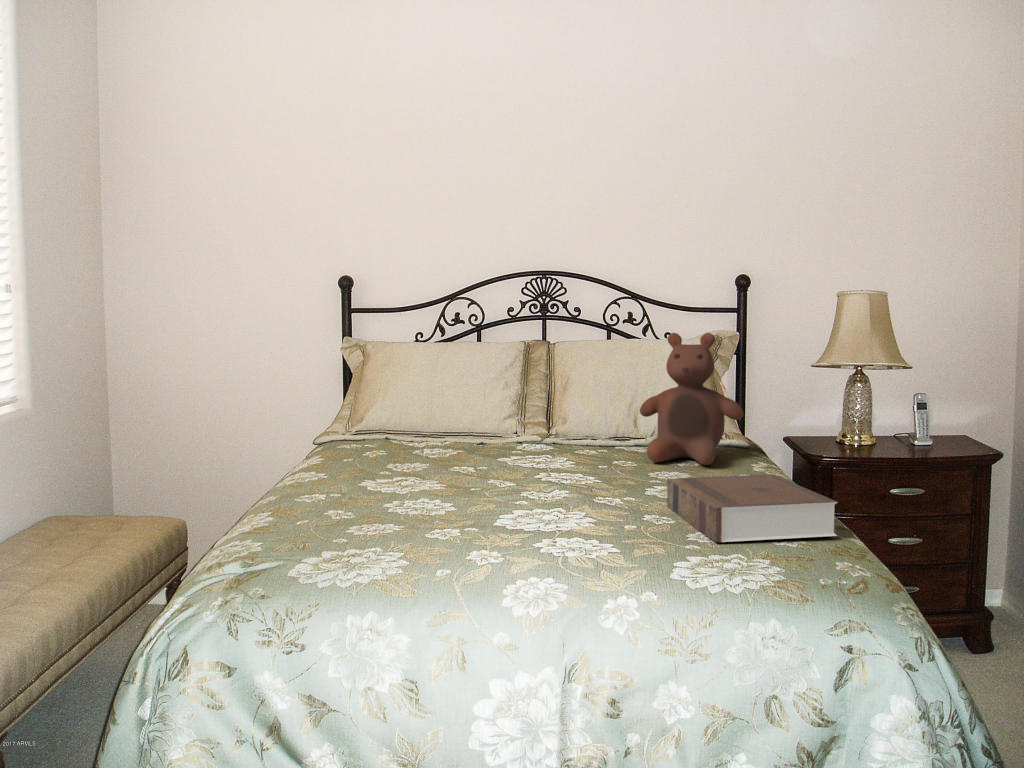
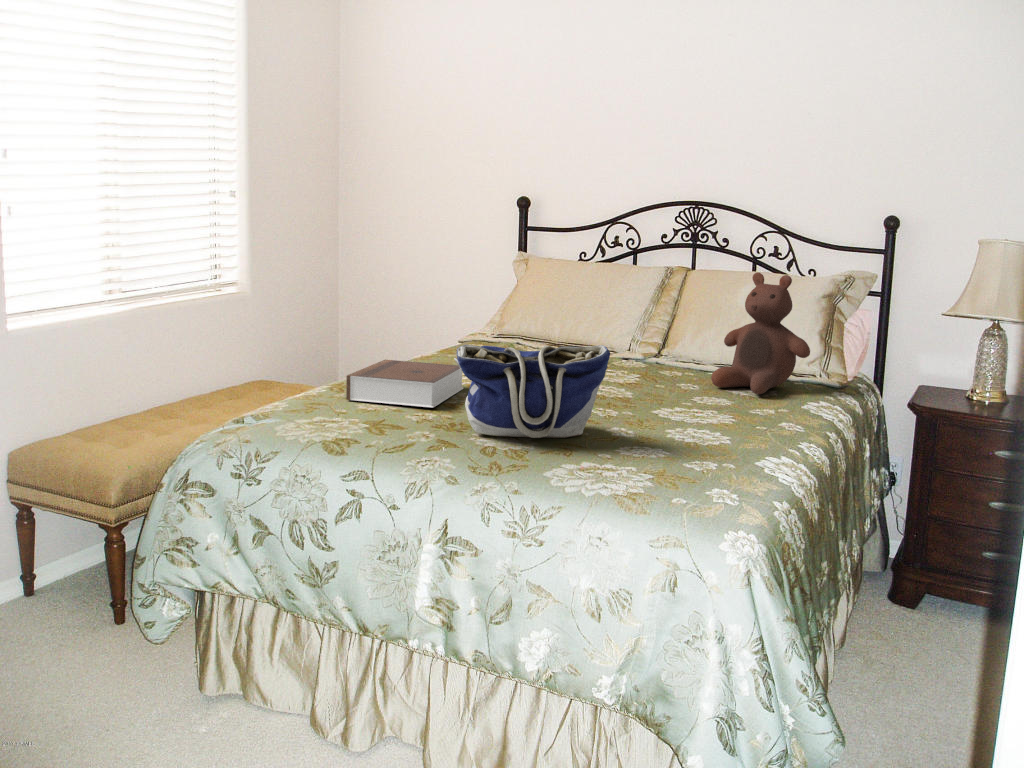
tote bag: none [464,422,659,562] -> present [454,345,610,438]
book: present [667,474,838,542] -> present [346,360,463,408]

